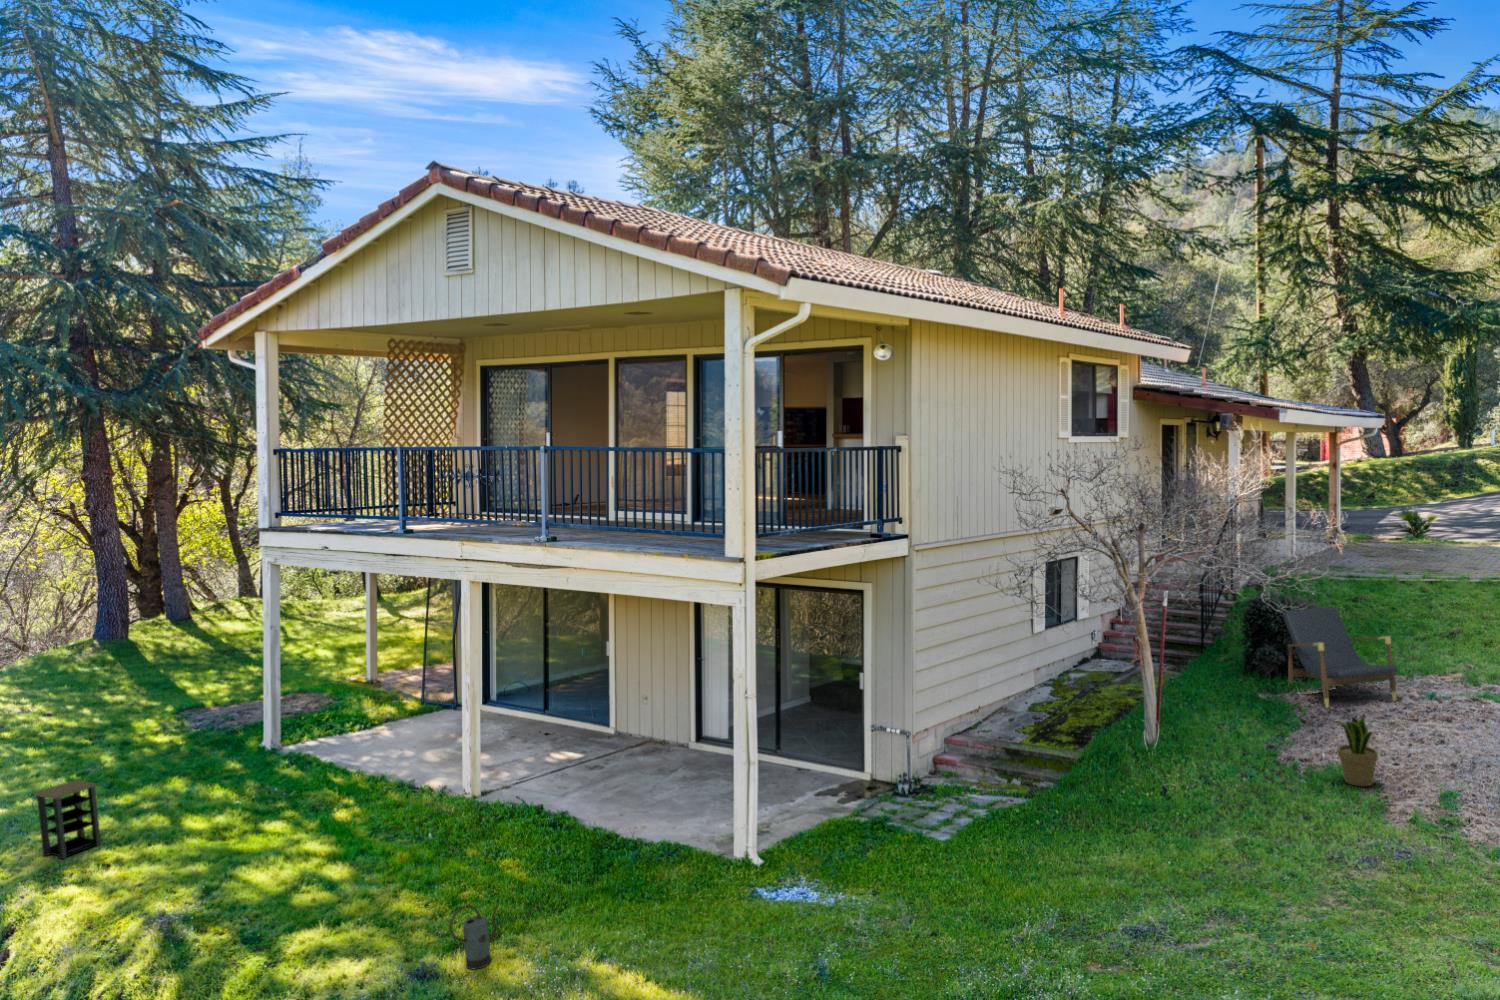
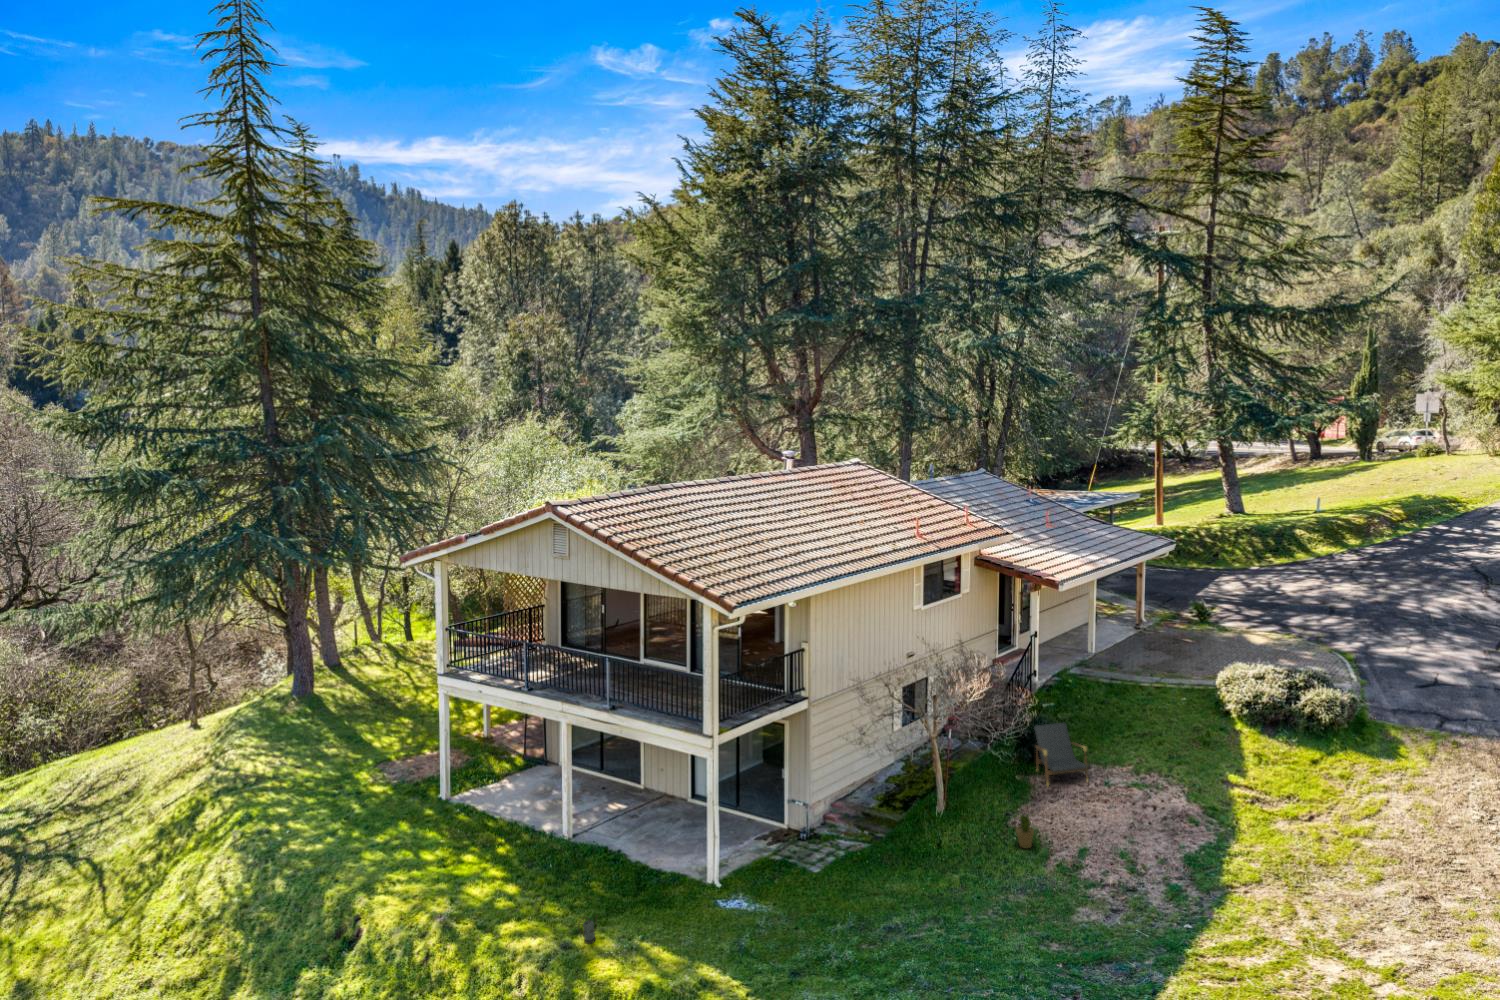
side table: present [33,781,101,859] -> none [344,833,378,876]

